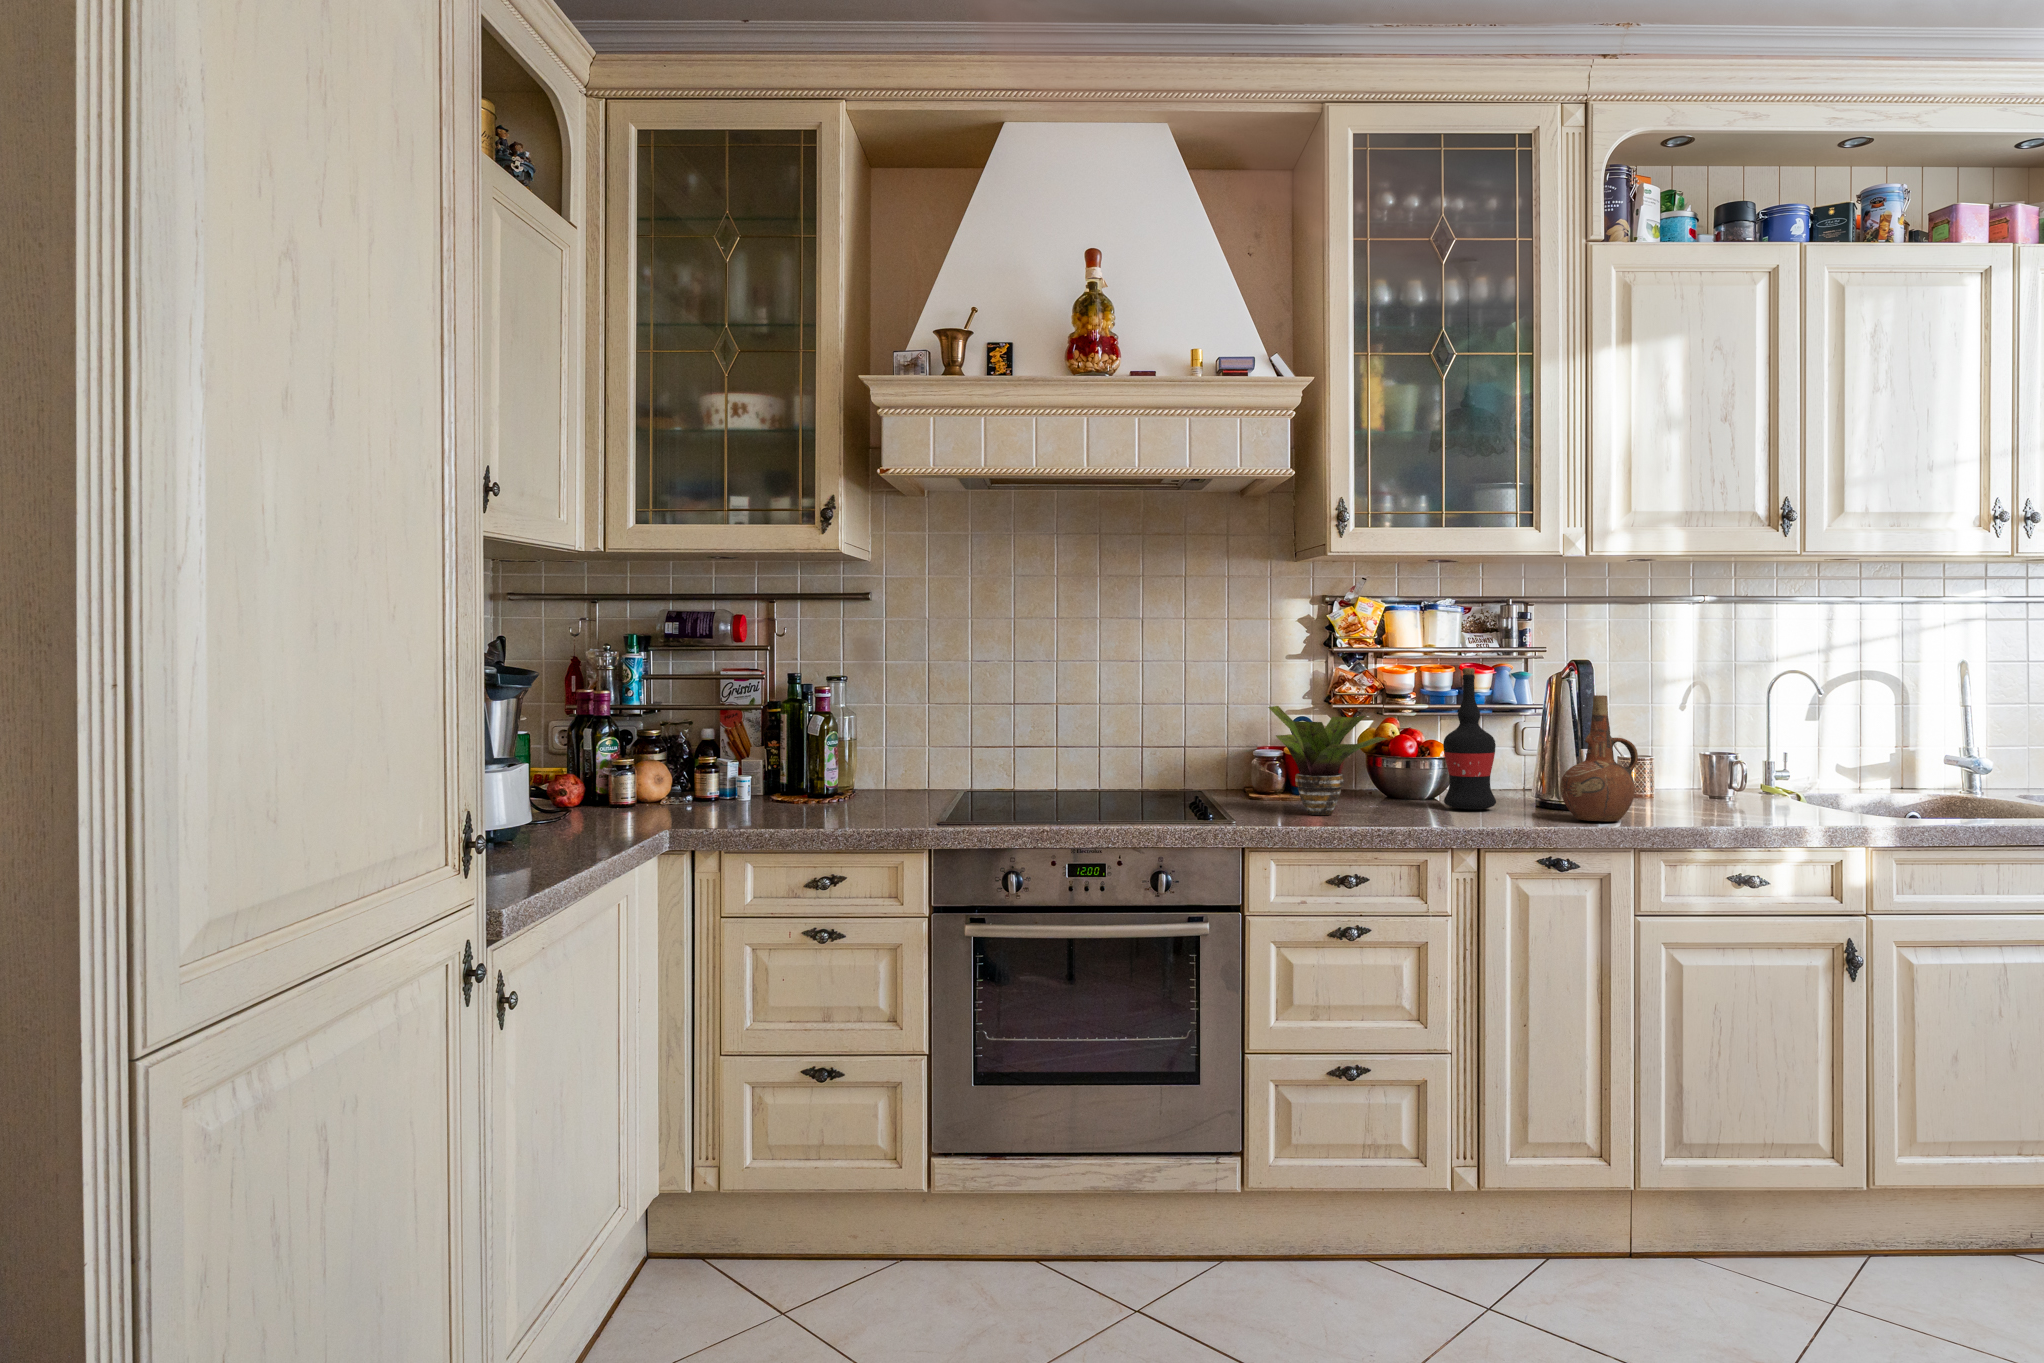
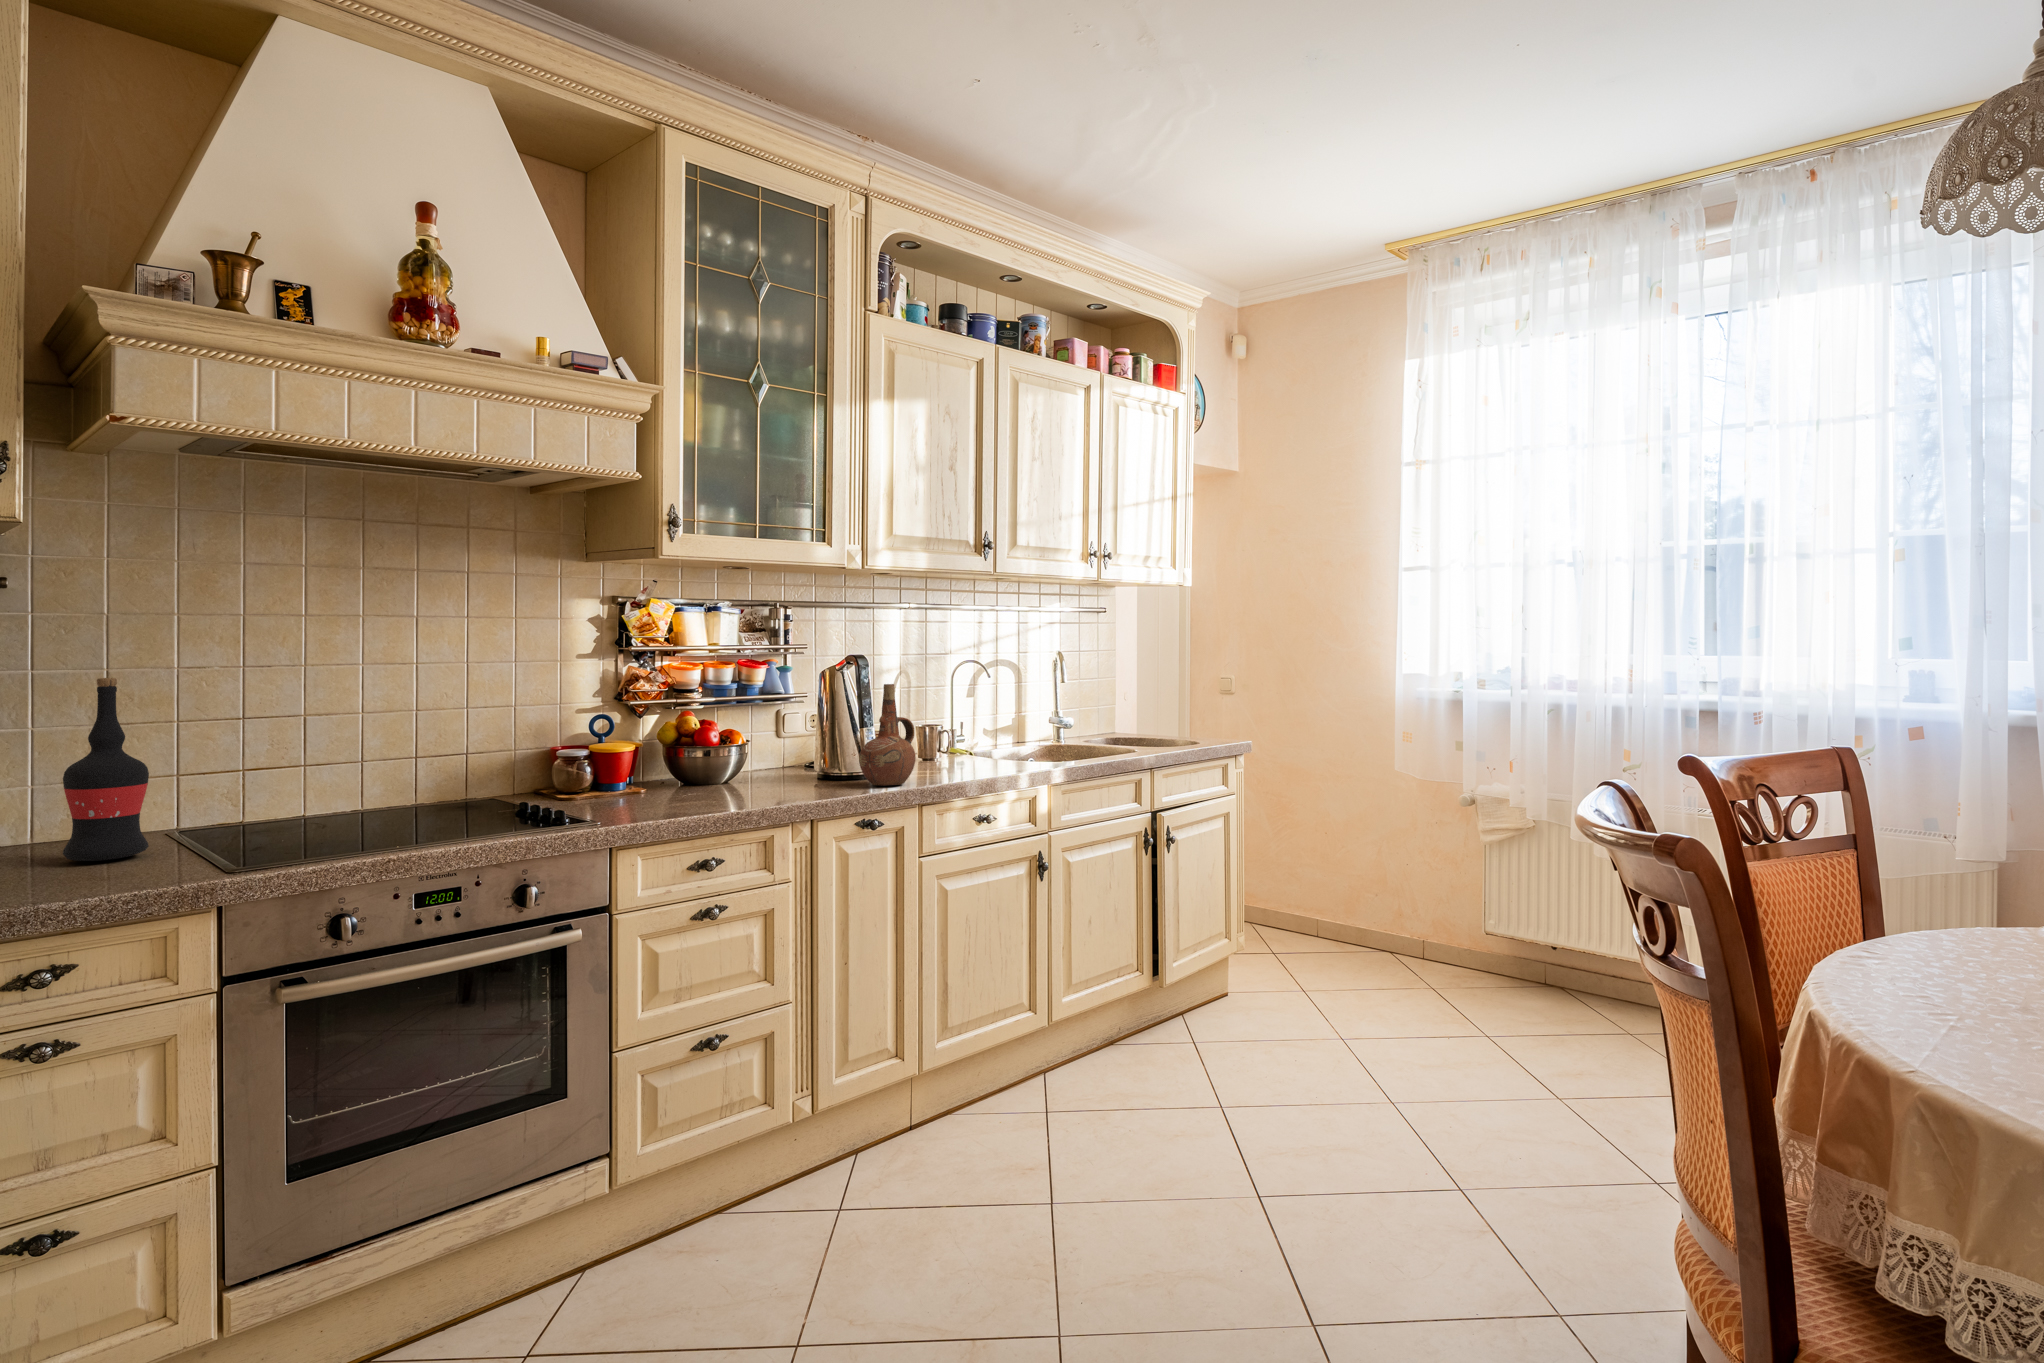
wine bottle: present [1443,668,1496,810] -> present [63,678,149,861]
potted plant: present [1268,706,1387,815] -> none [600,703,719,805]

